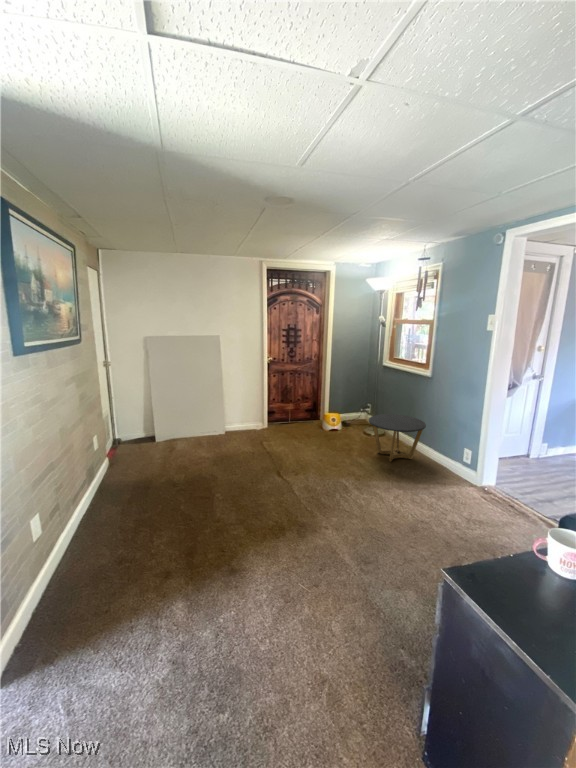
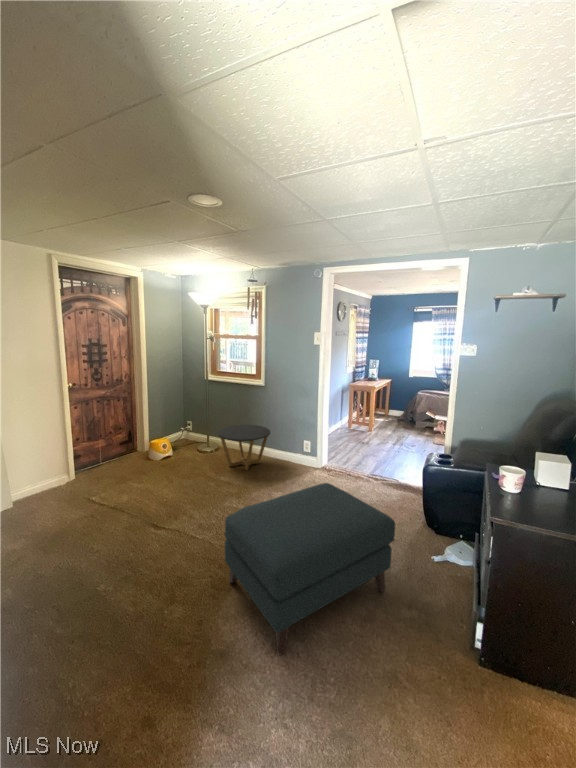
ottoman: none [246,475,413,628] -> present [225,483,395,655]

